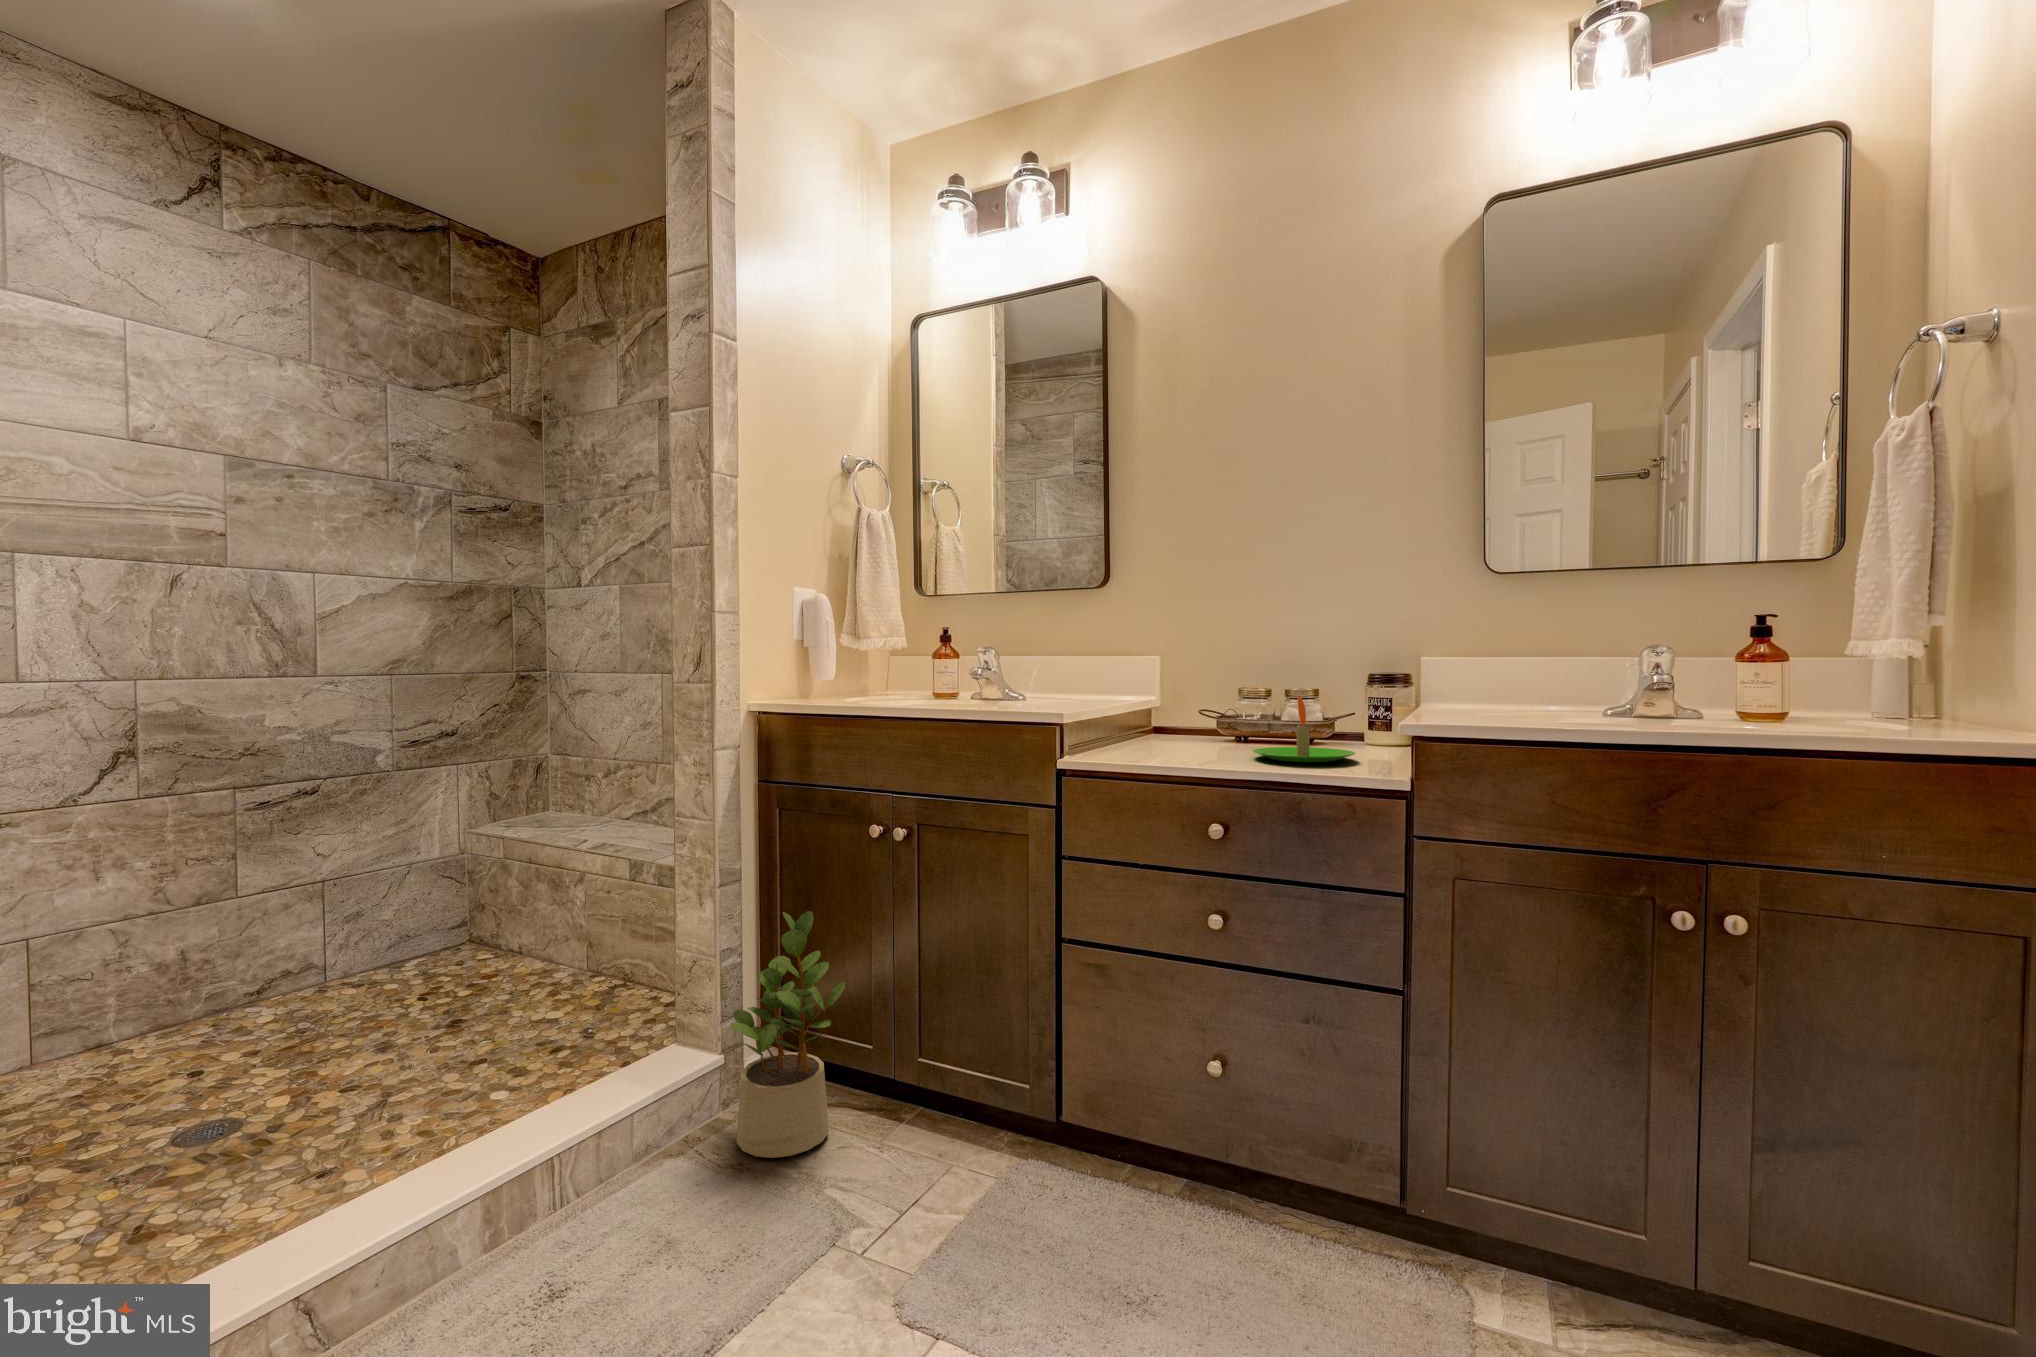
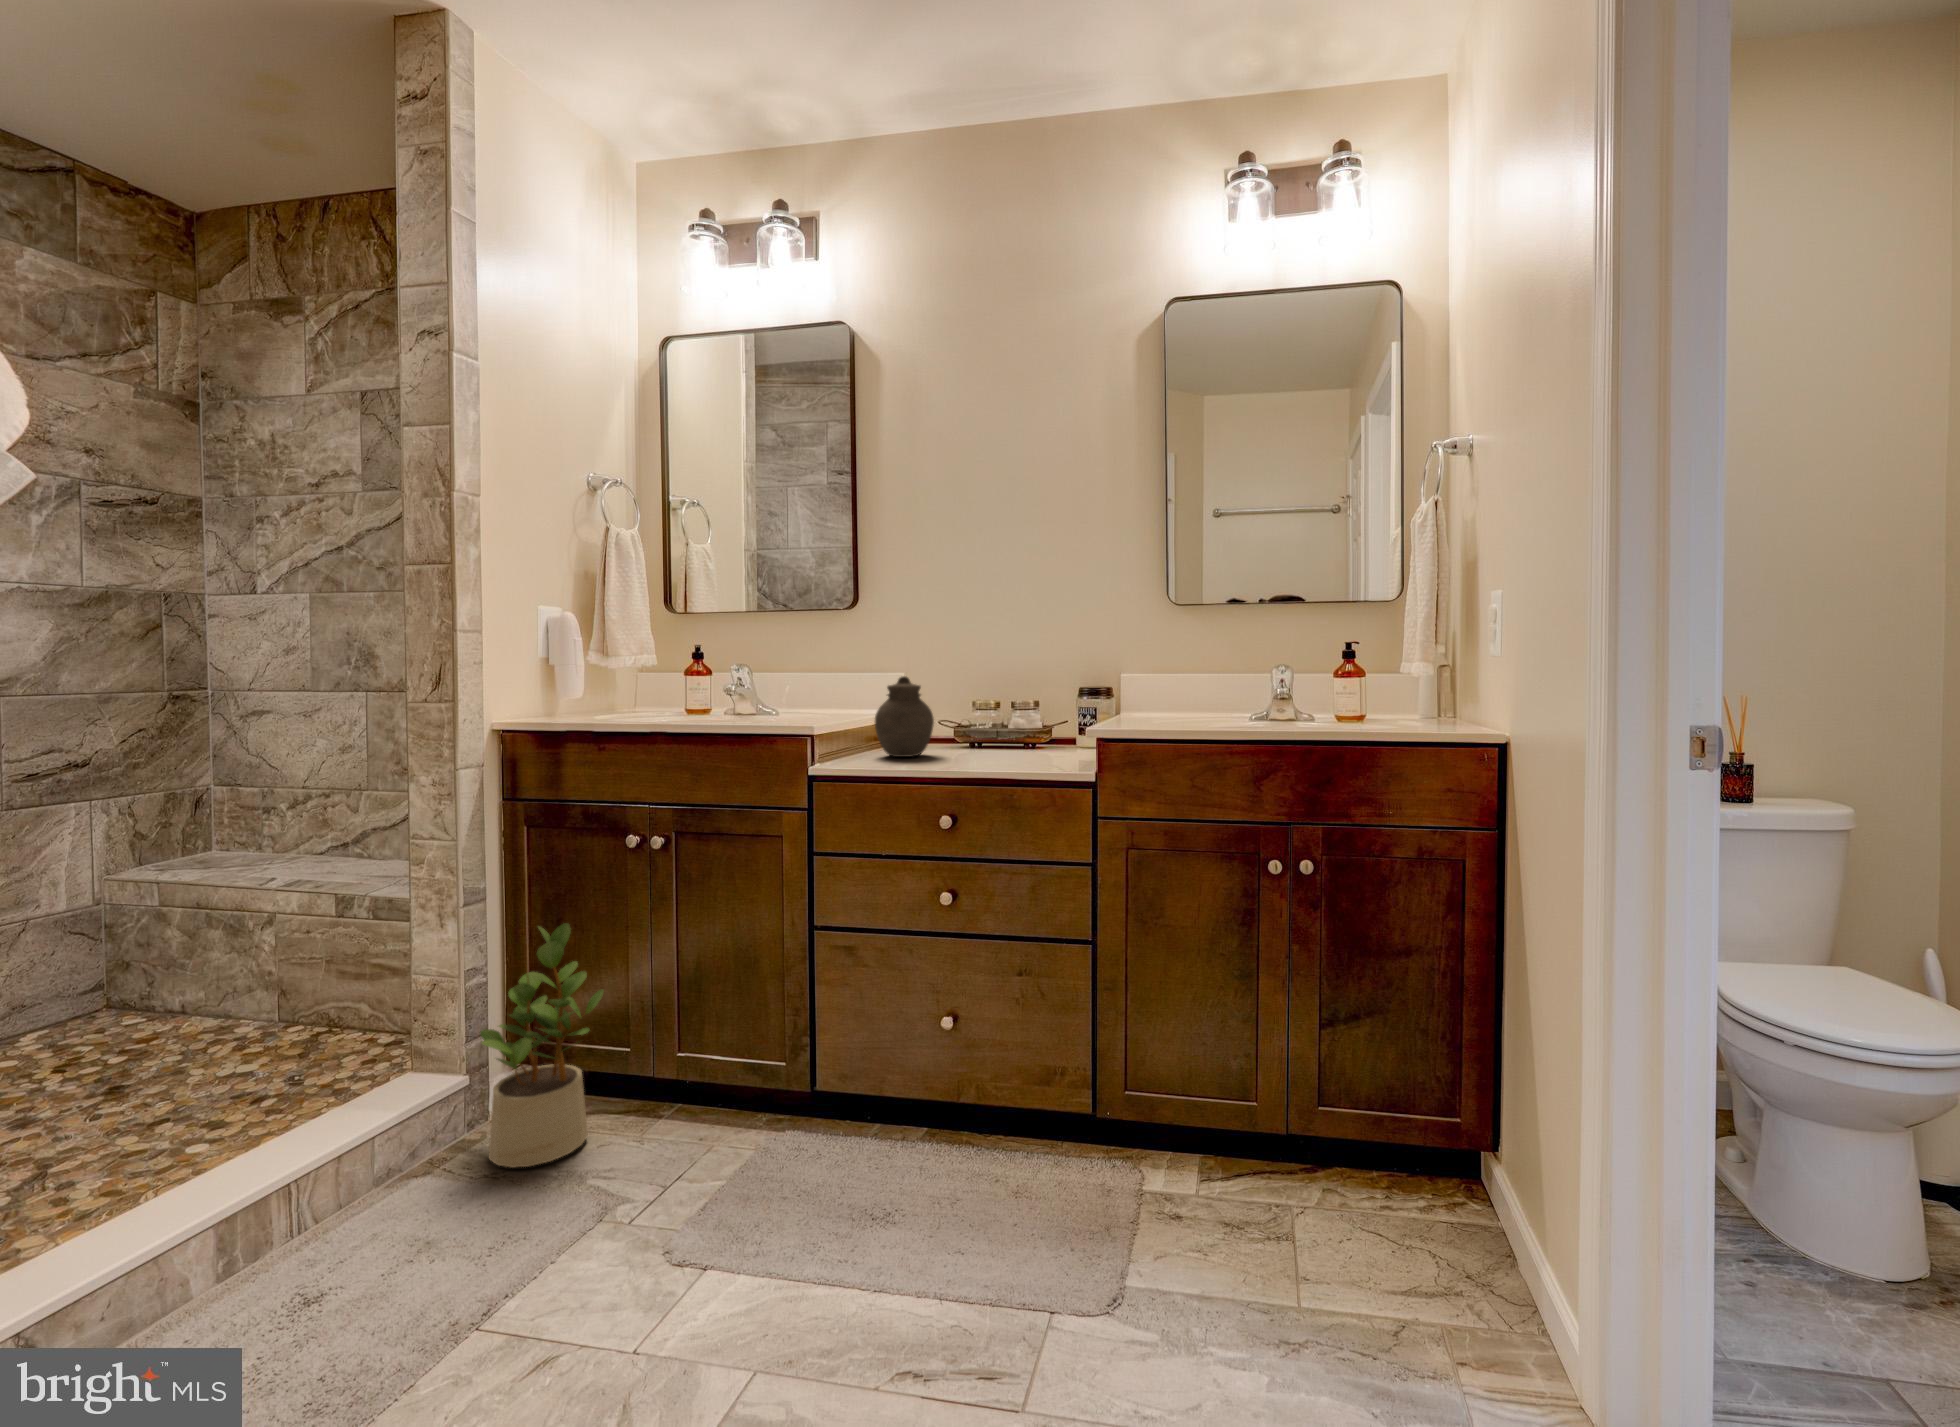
jar: none [1125,660,1193,752] -> present [875,676,934,757]
candle: present [1252,695,1355,762] -> none [984,706,1066,762]

